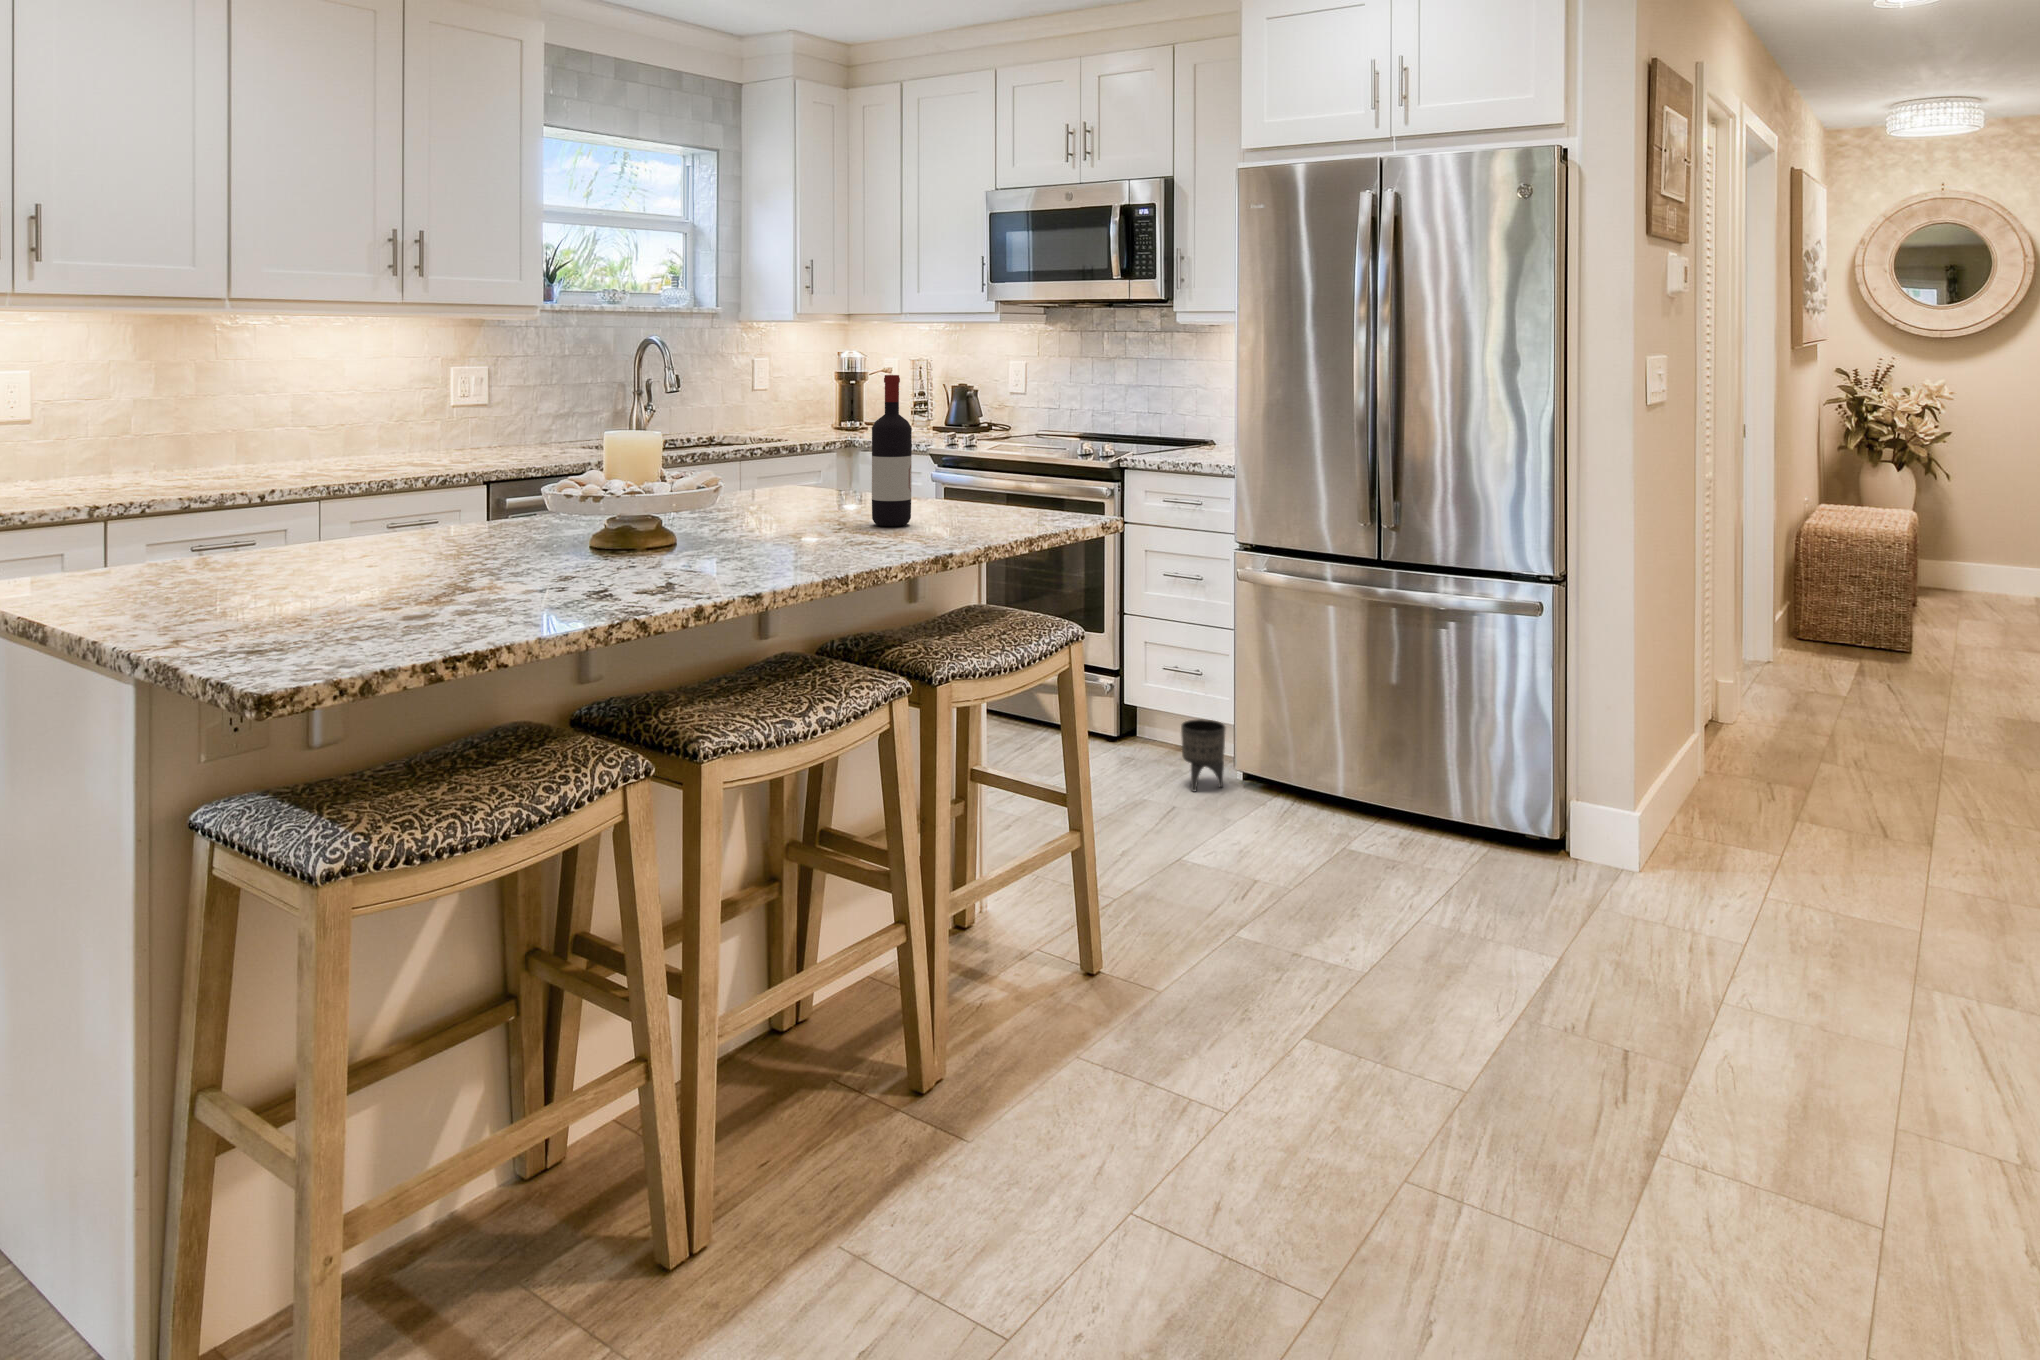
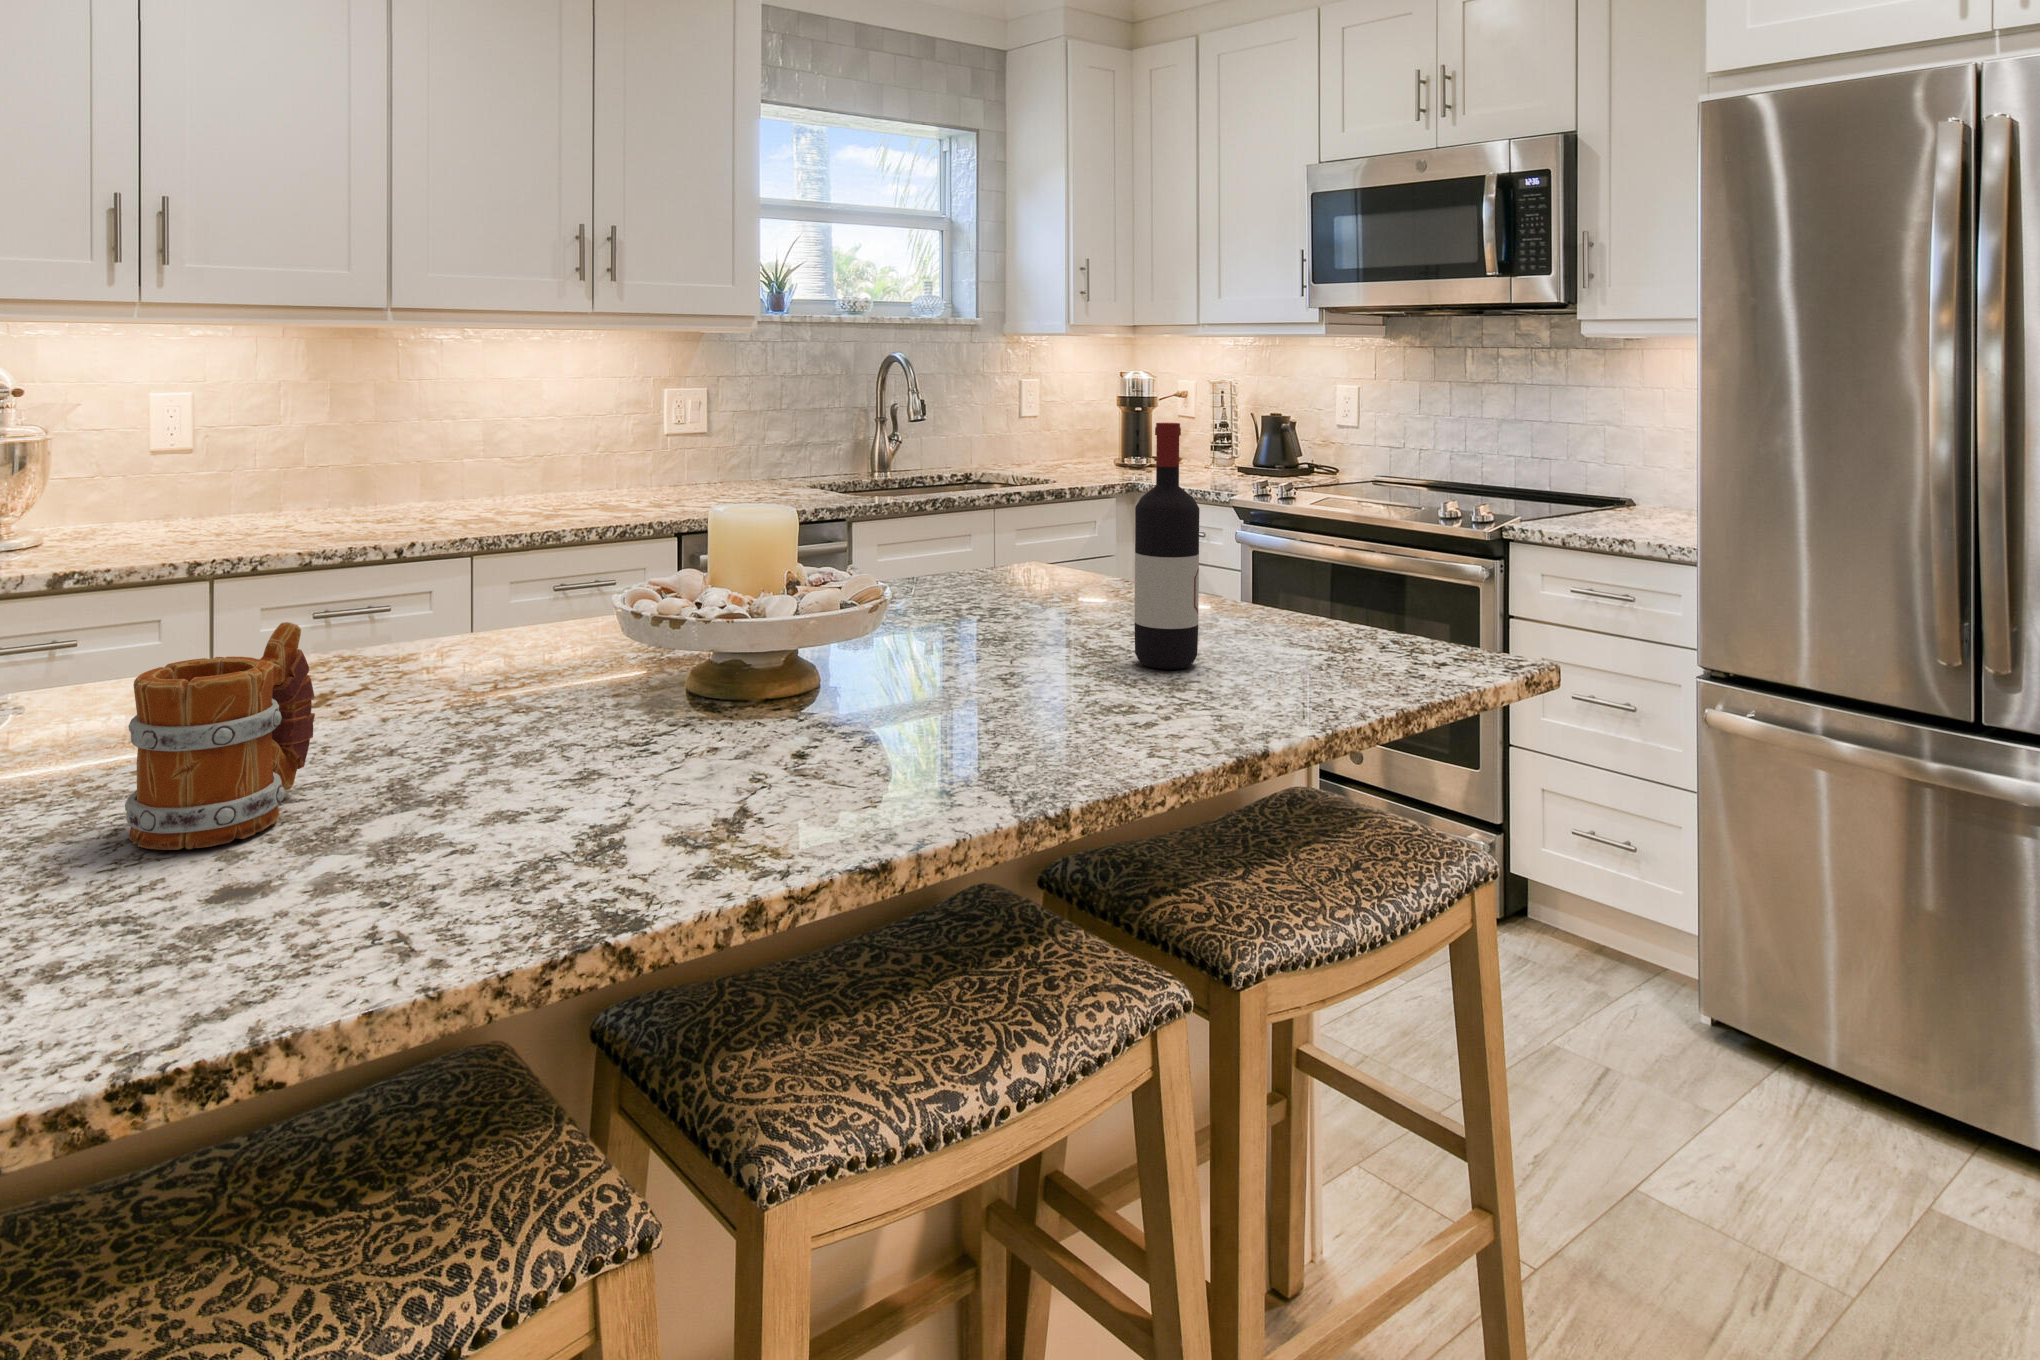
mug: none [311,487,403,605] -> present [125,622,315,850]
planter: present [1181,719,1226,791] -> none [1605,920,1678,1034]

